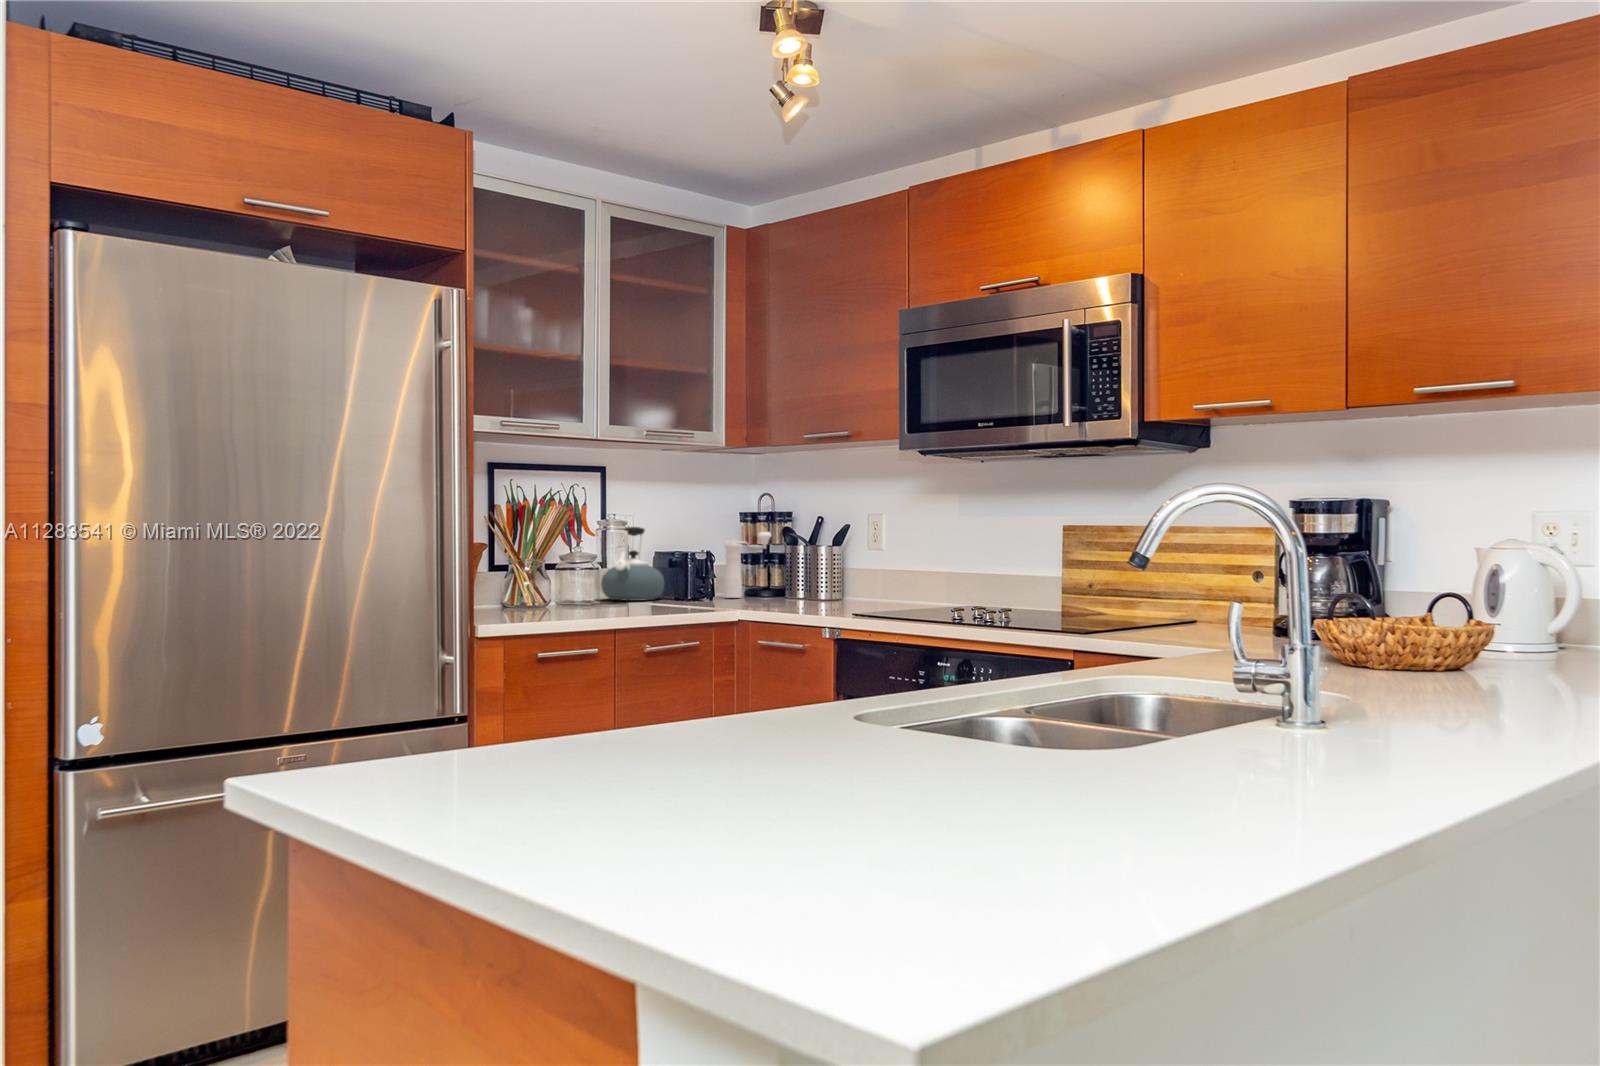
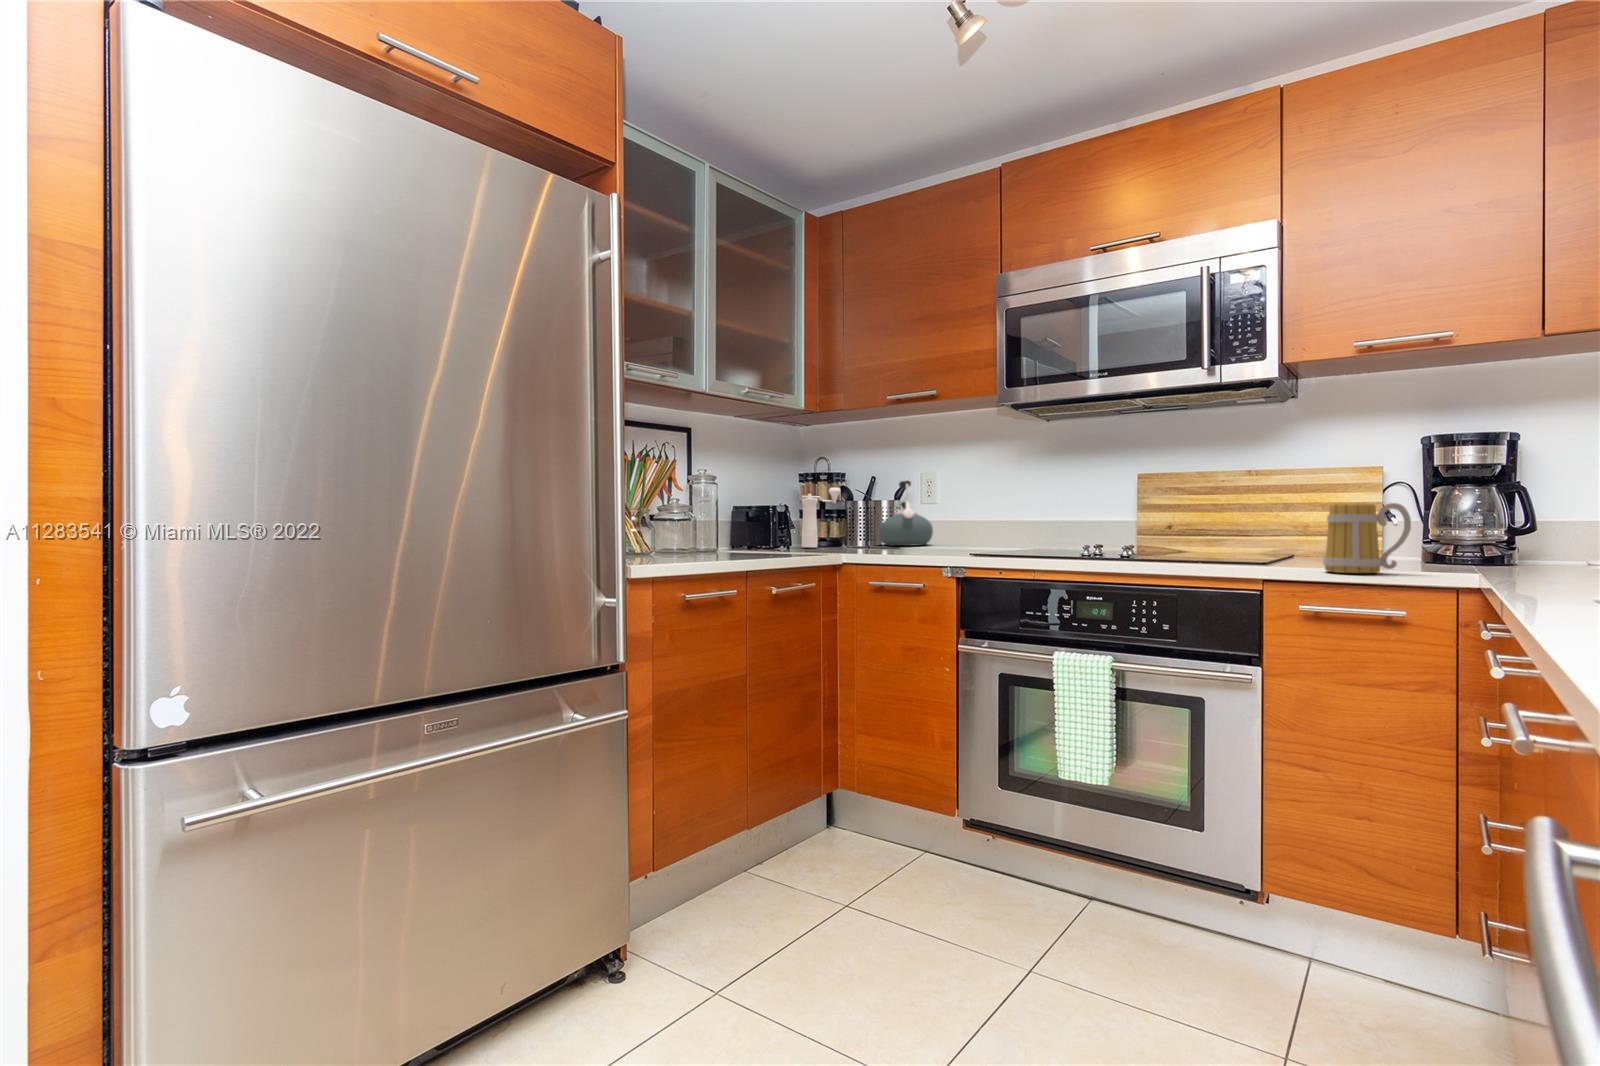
kettle: present [601,527,664,601] -> present [878,481,933,546]
mug: none [1126,575,1198,645] -> present [1323,503,1411,573]

